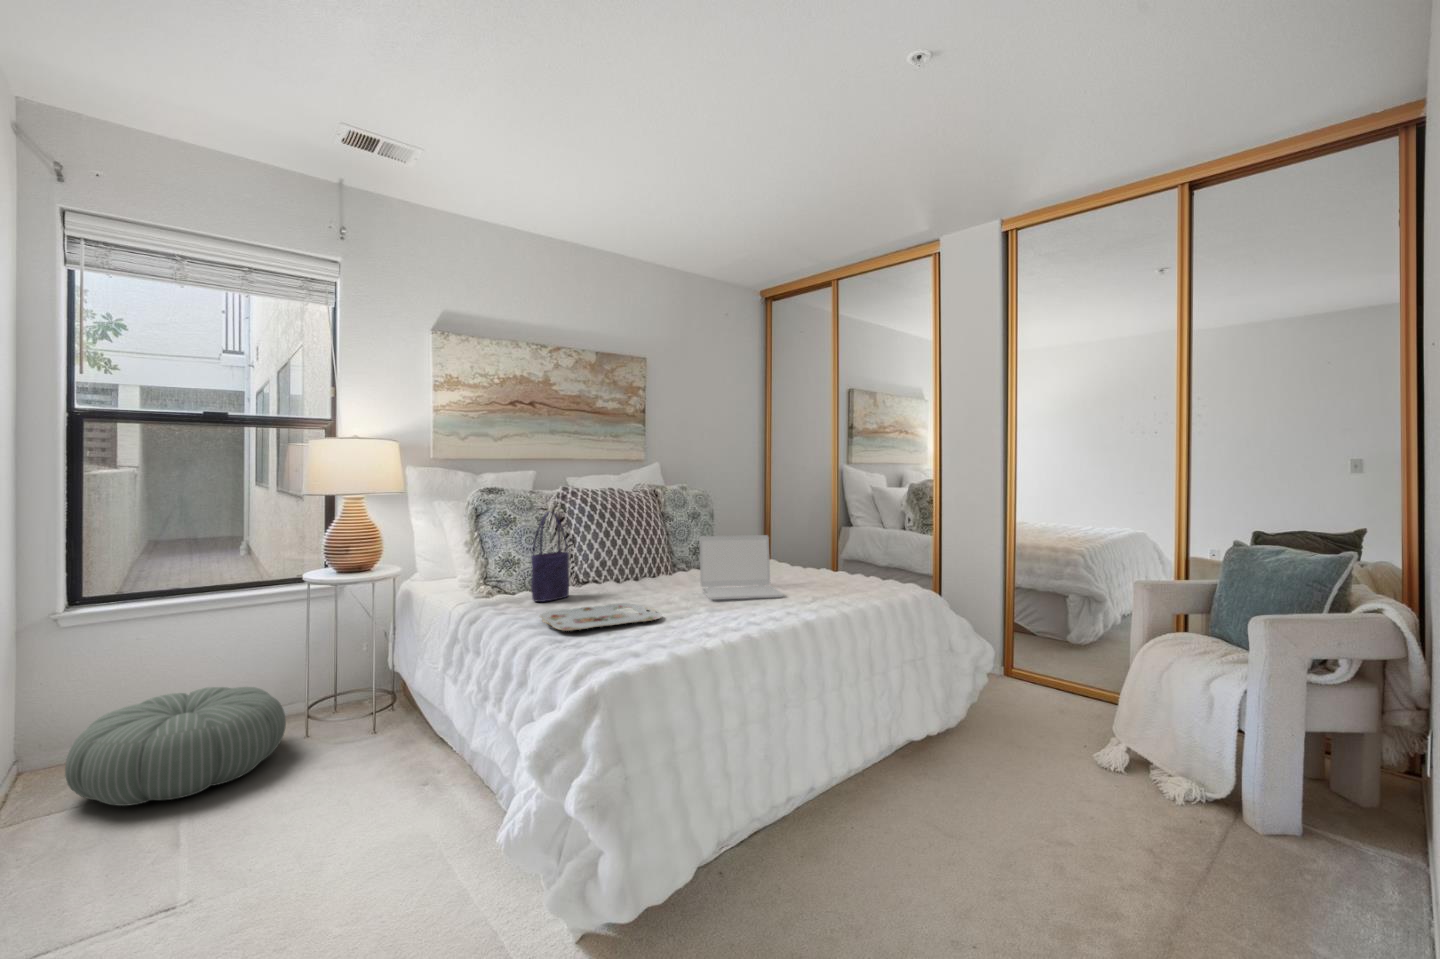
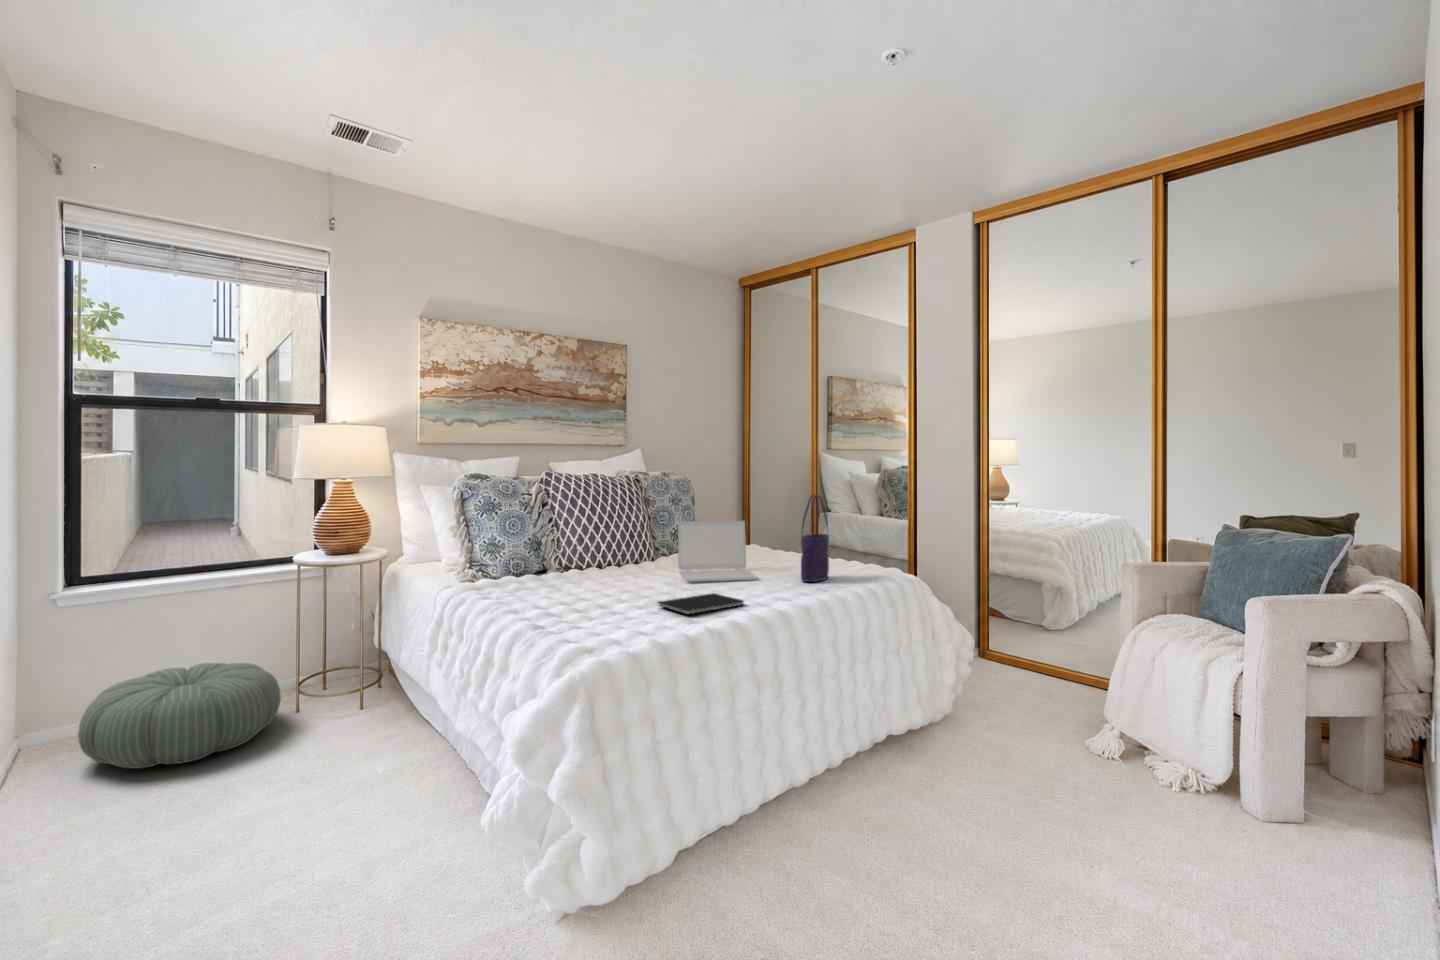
tote bag: present [531,512,569,602] -> present [801,495,829,582]
serving tray: present [540,603,662,631] -> none [522,584,638,608]
notebook: none [684,613,777,639] -> present [659,593,744,615]

